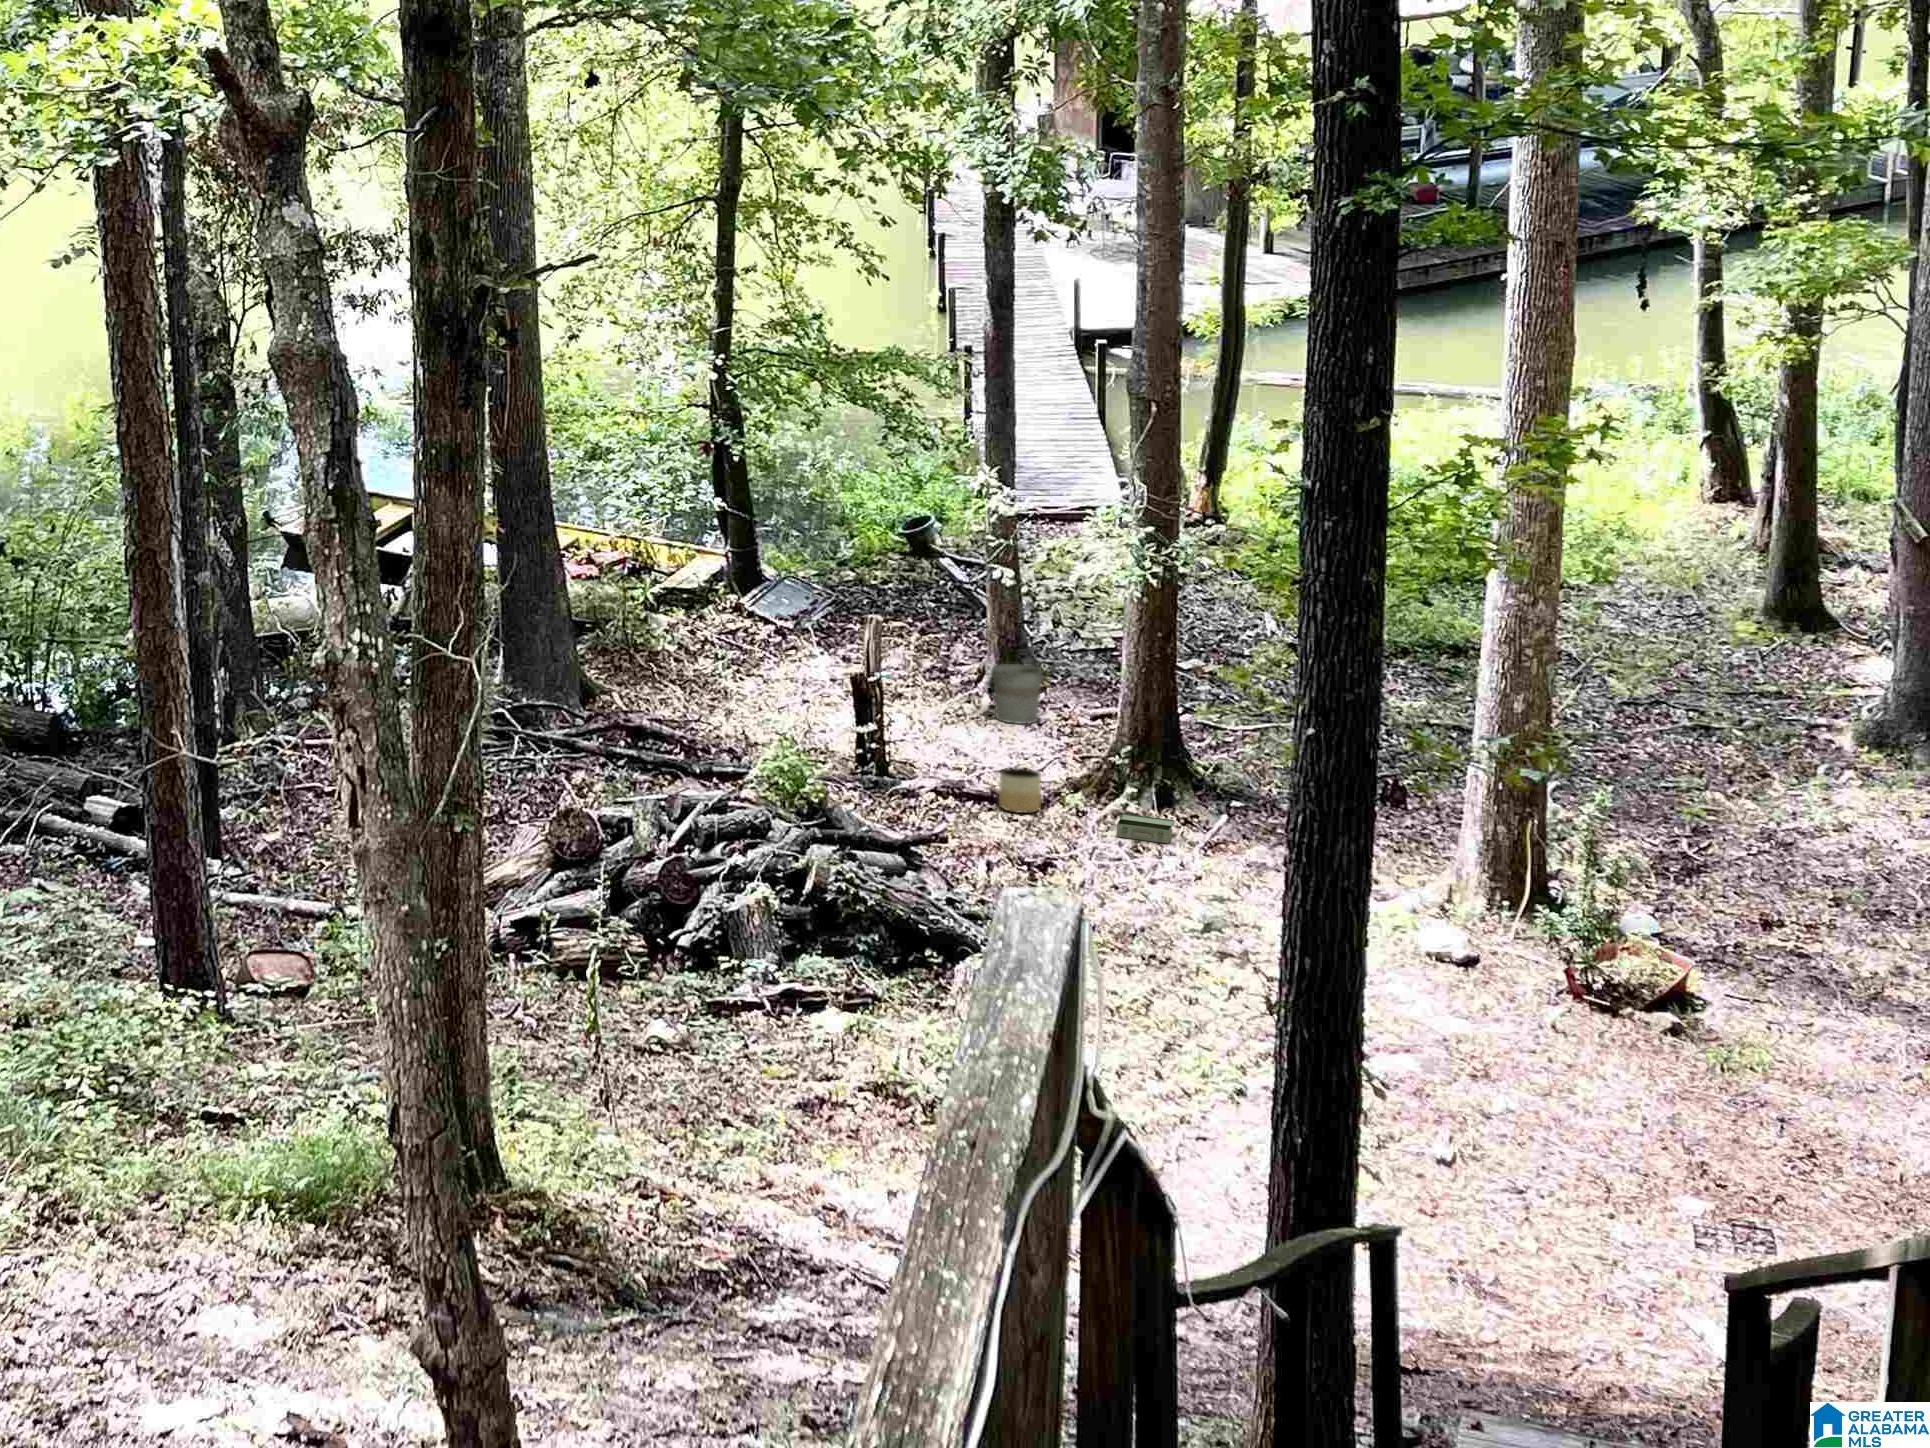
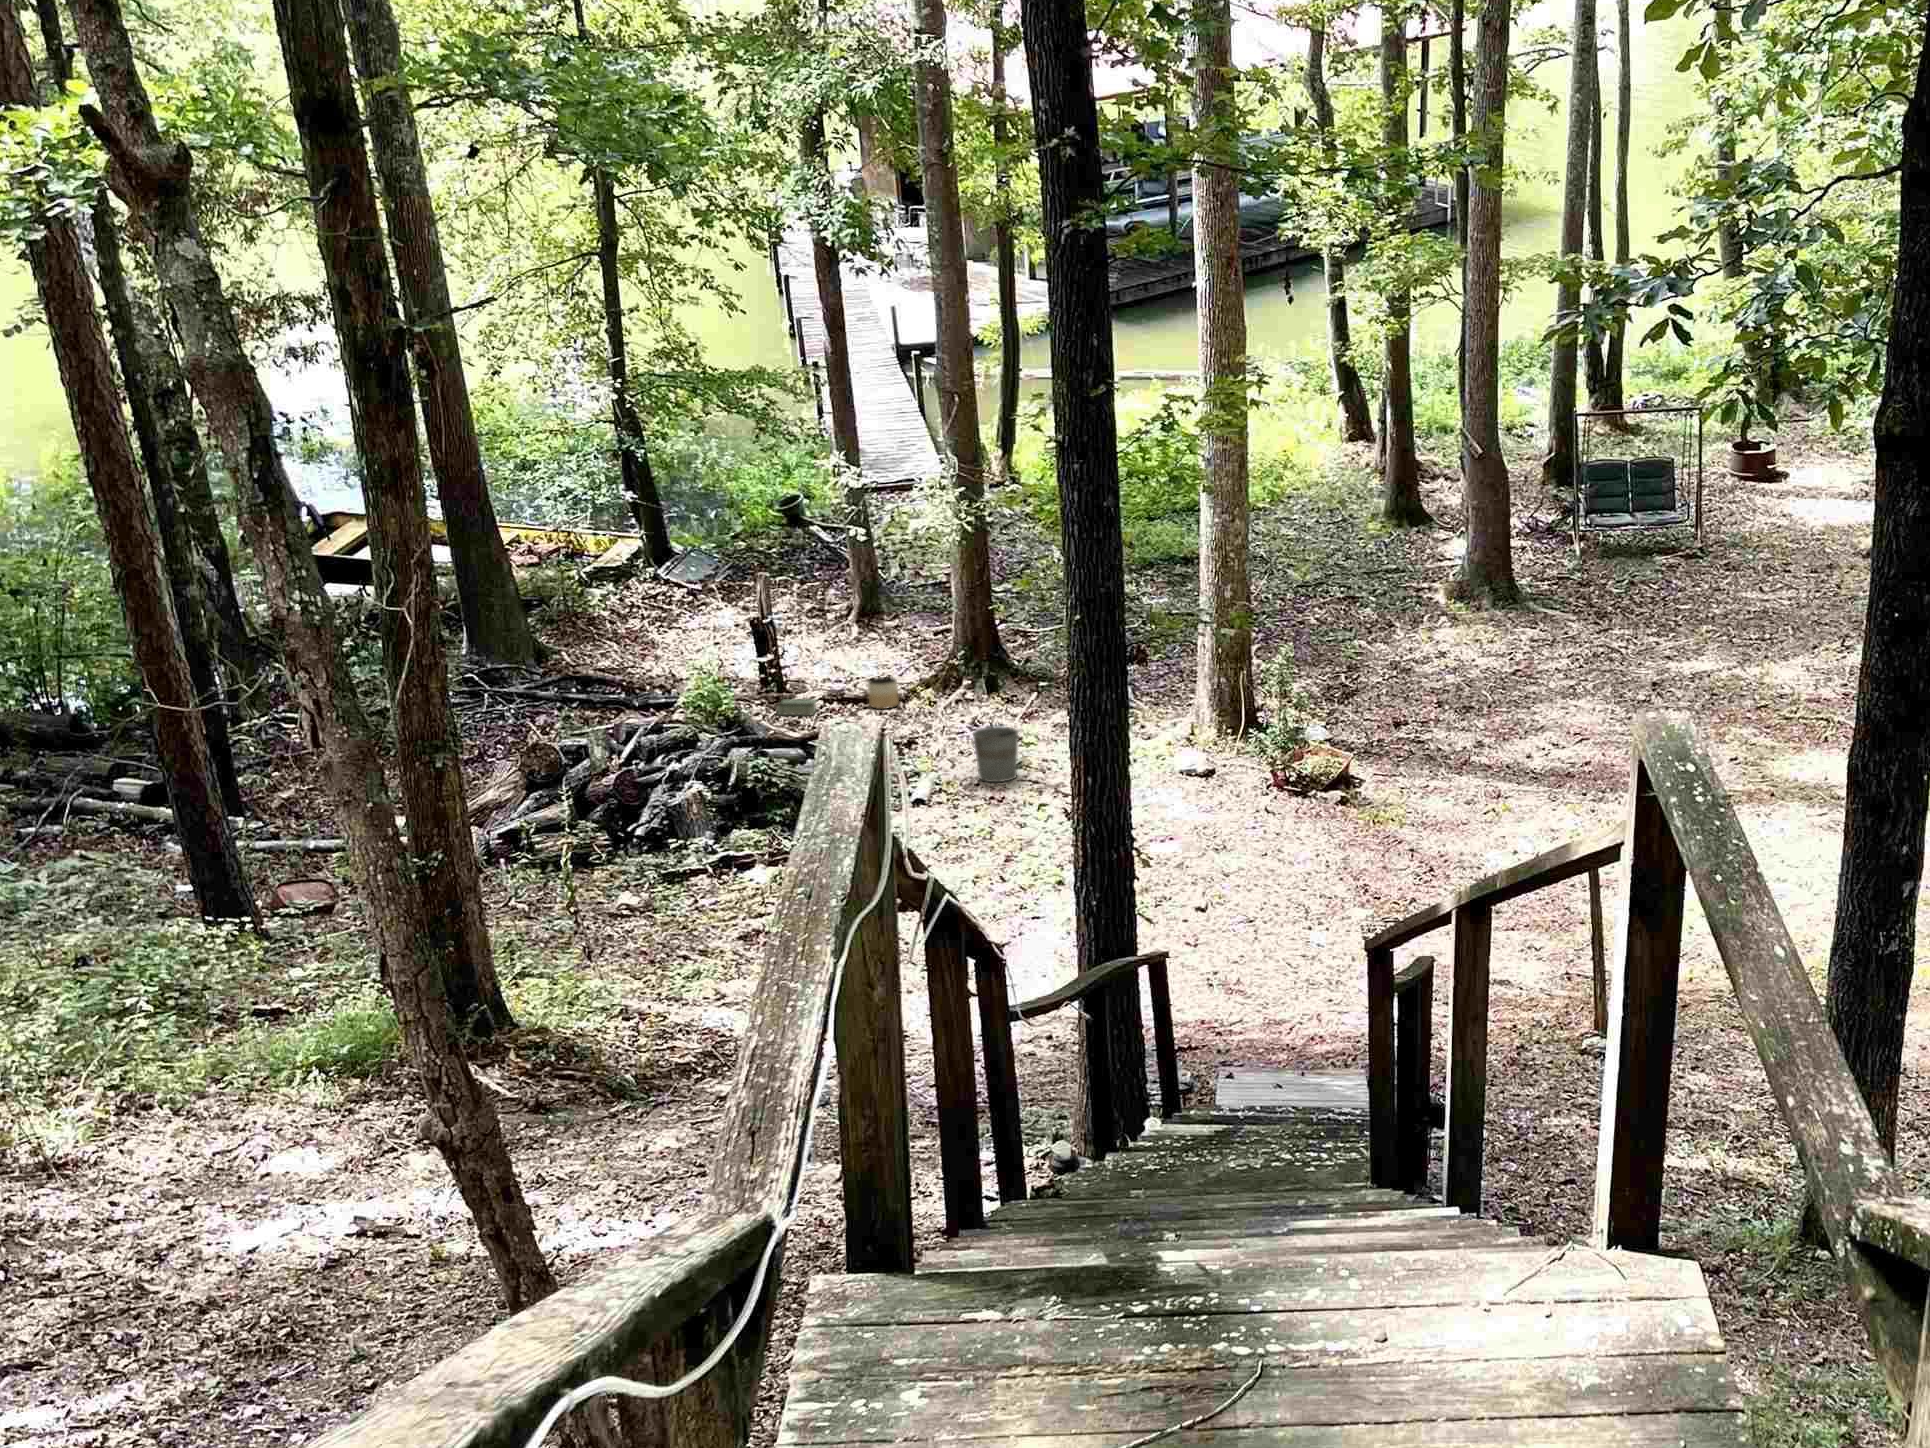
bucket: present [991,664,1044,724] -> present [972,726,1020,782]
toolbox: present [1117,814,1175,843] -> present [777,699,817,715]

